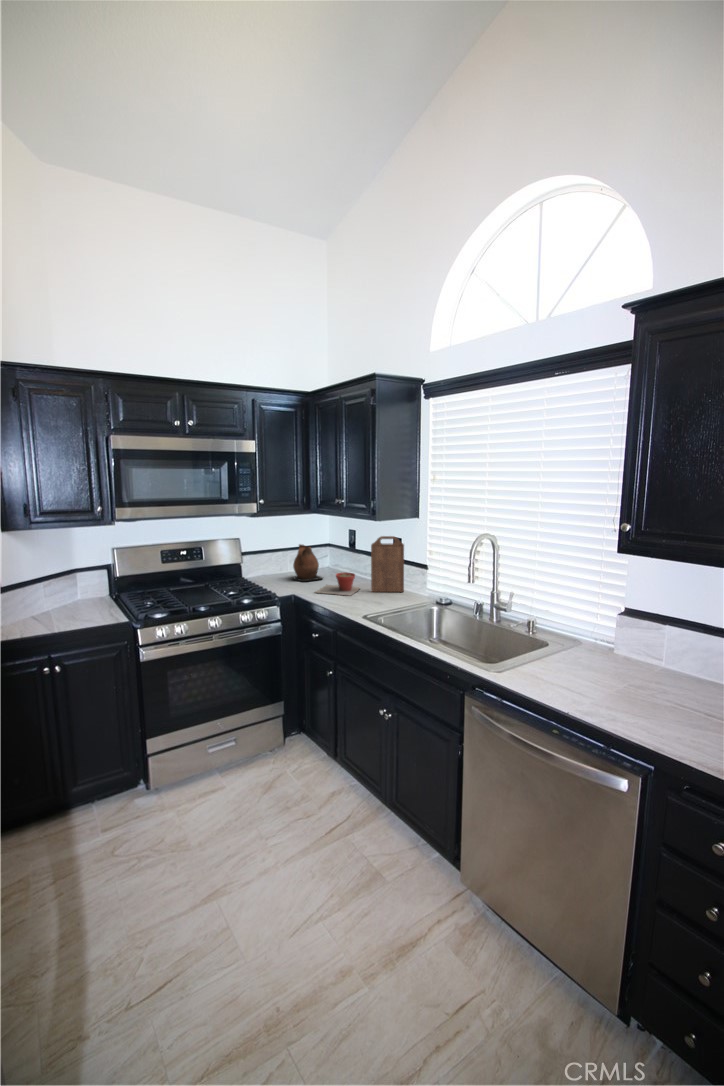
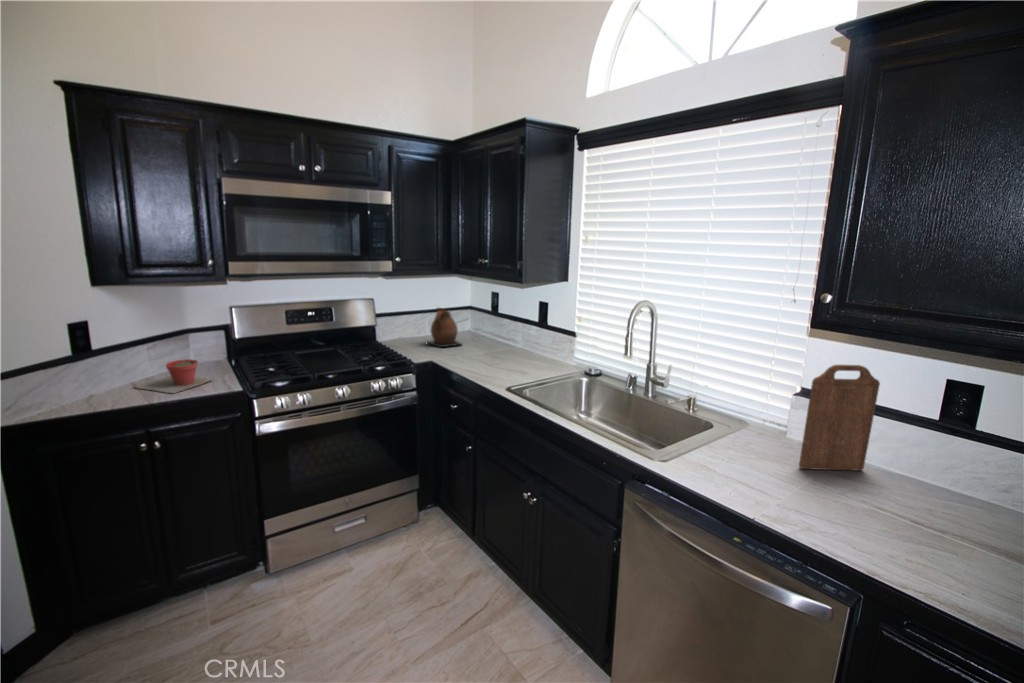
cutting board: present [371,536,404,592] -> present [799,365,880,470]
plant pot: present [316,572,360,596] -> present [135,359,211,393]

